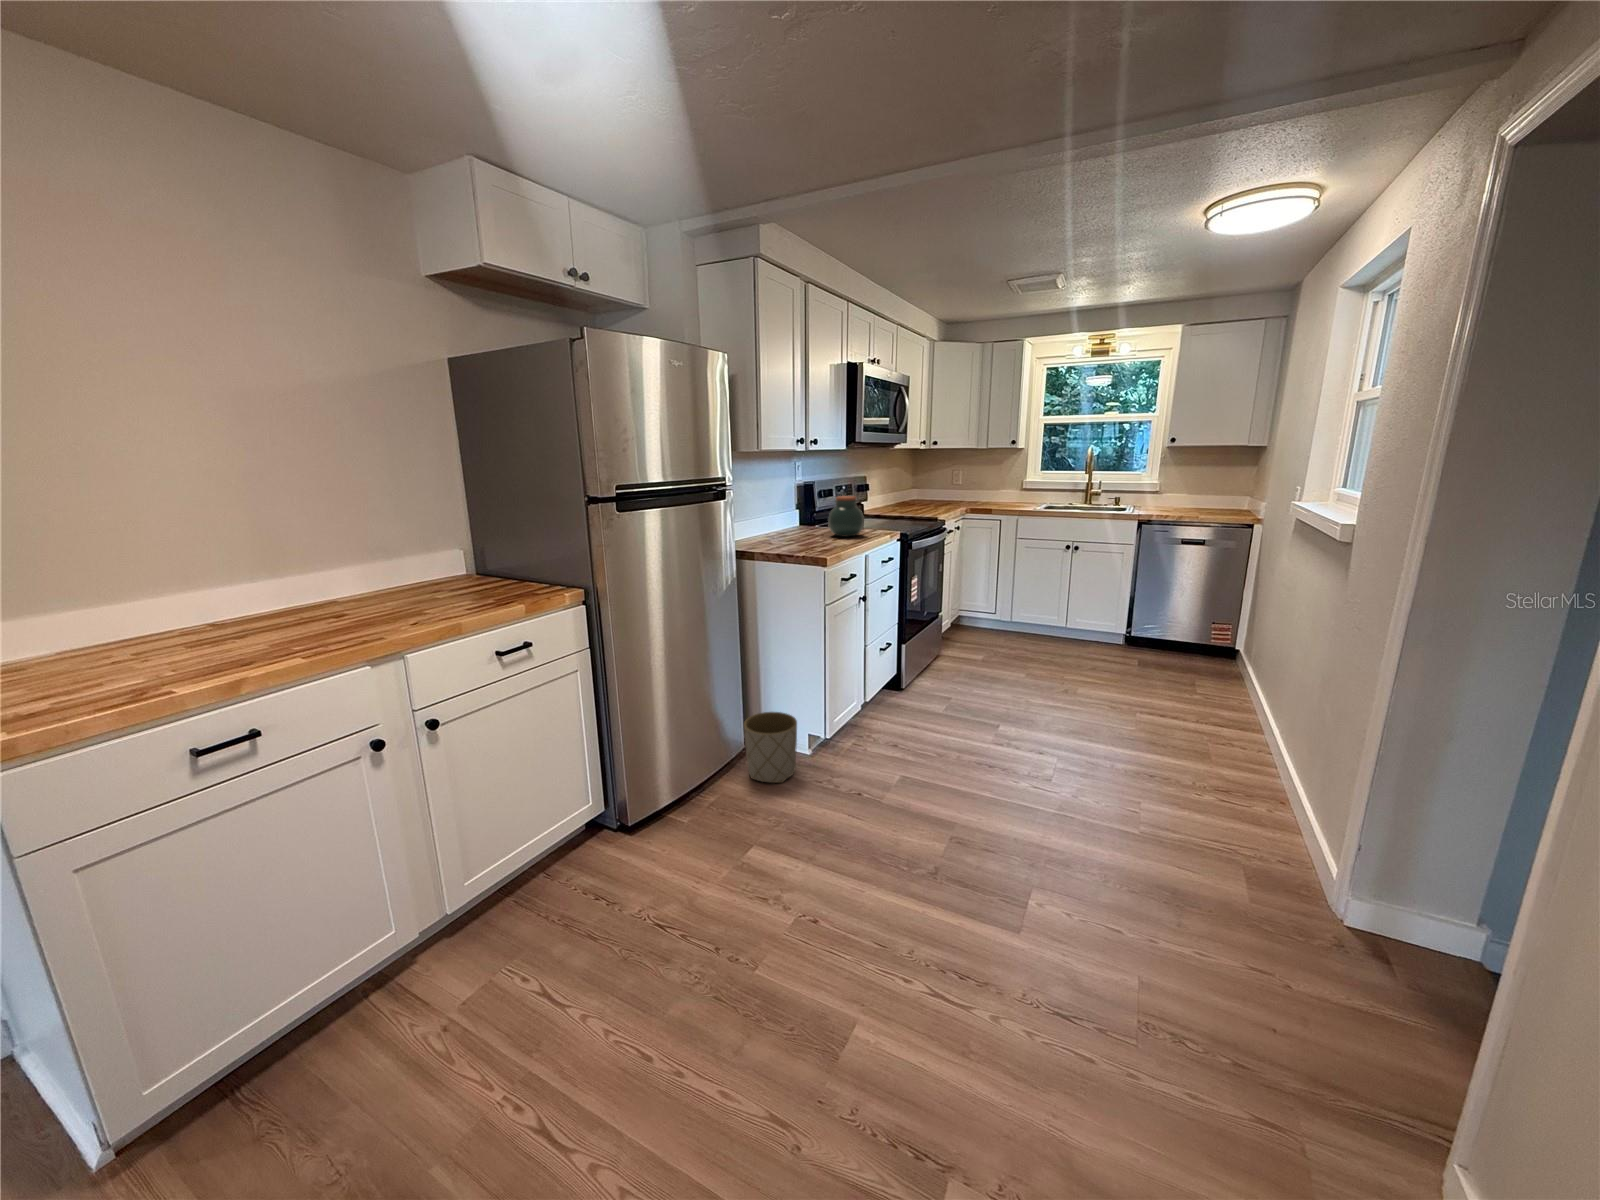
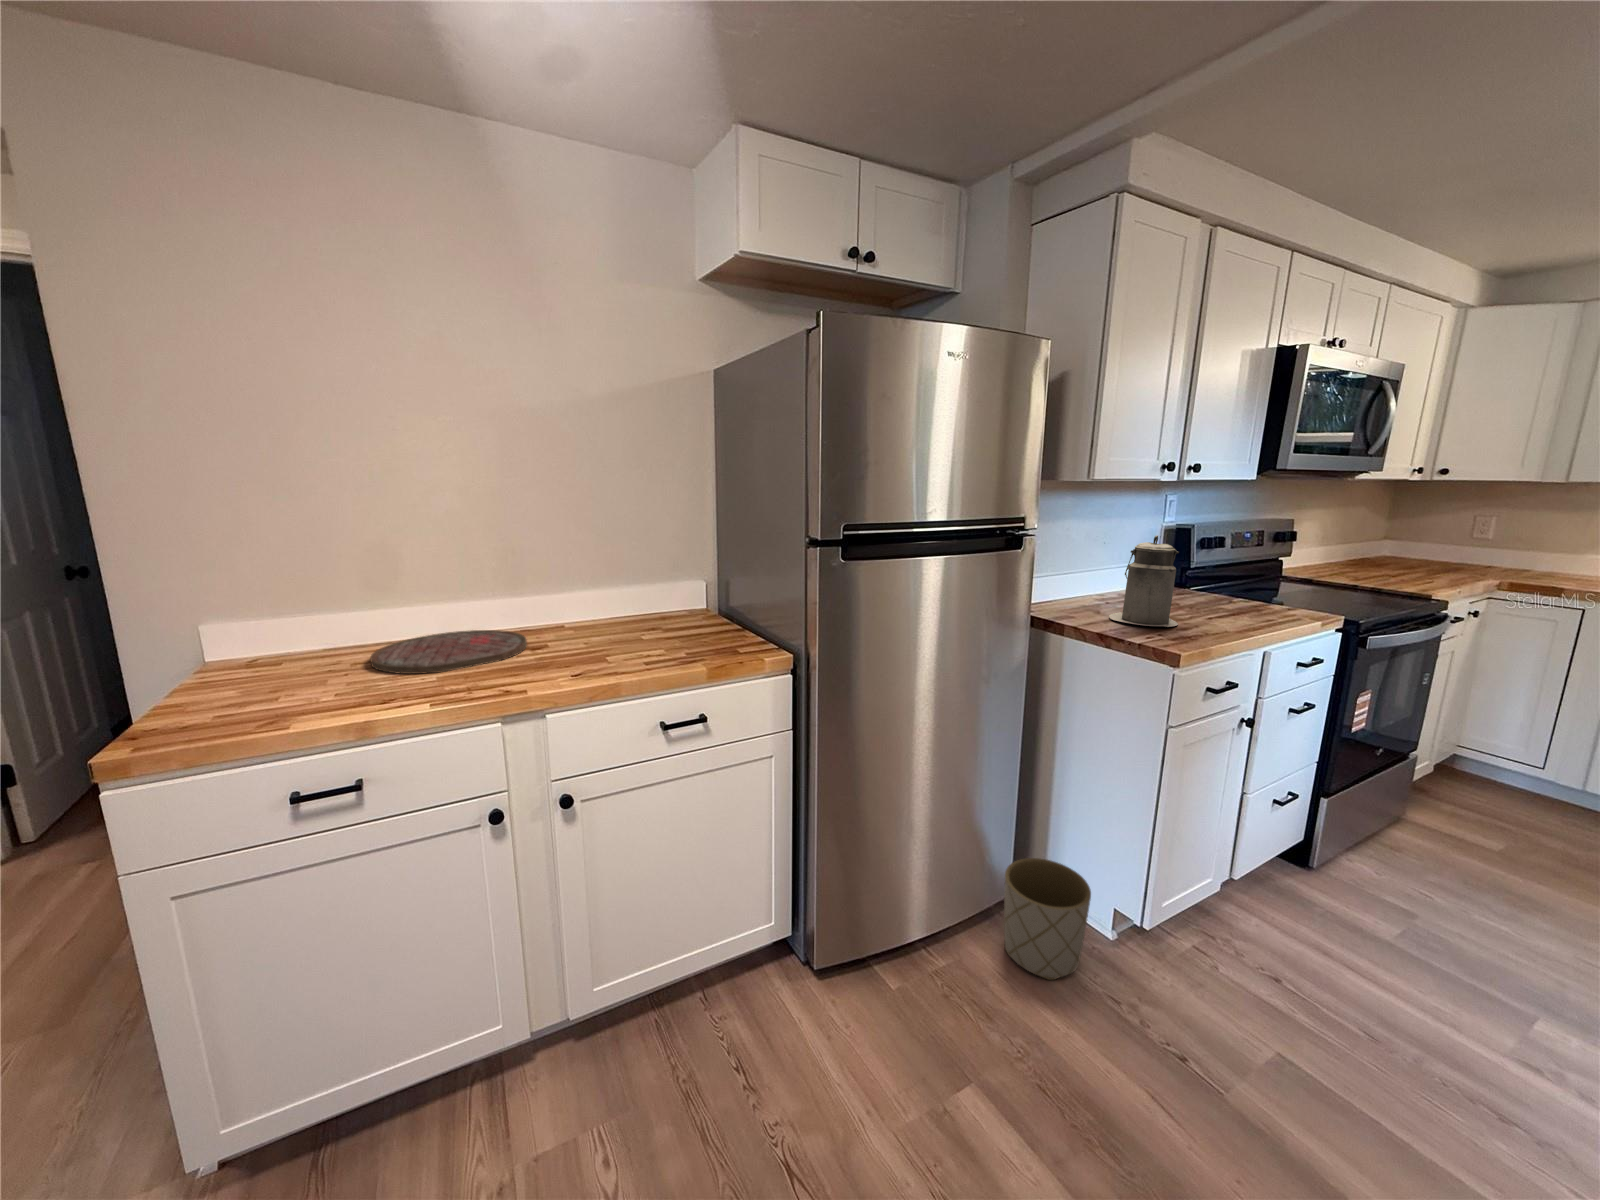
canister: none [779,488,819,547] -> present [1109,535,1179,627]
jar: present [828,496,864,537] -> none [1203,551,1272,615]
cutting board: none [138,611,321,656] -> present [370,630,527,674]

